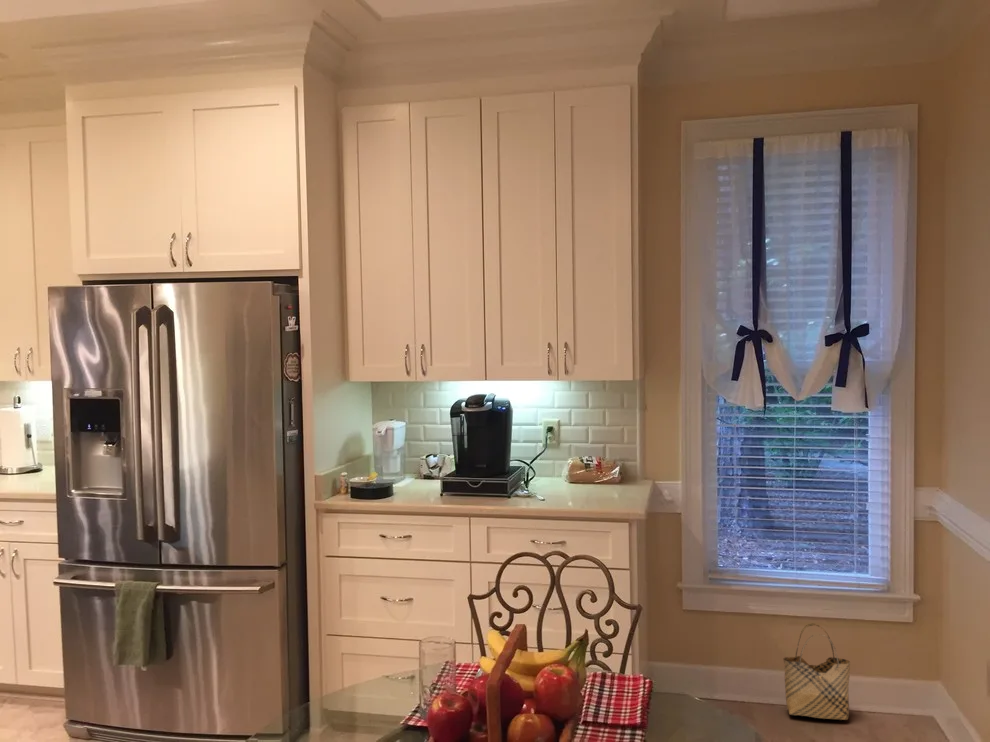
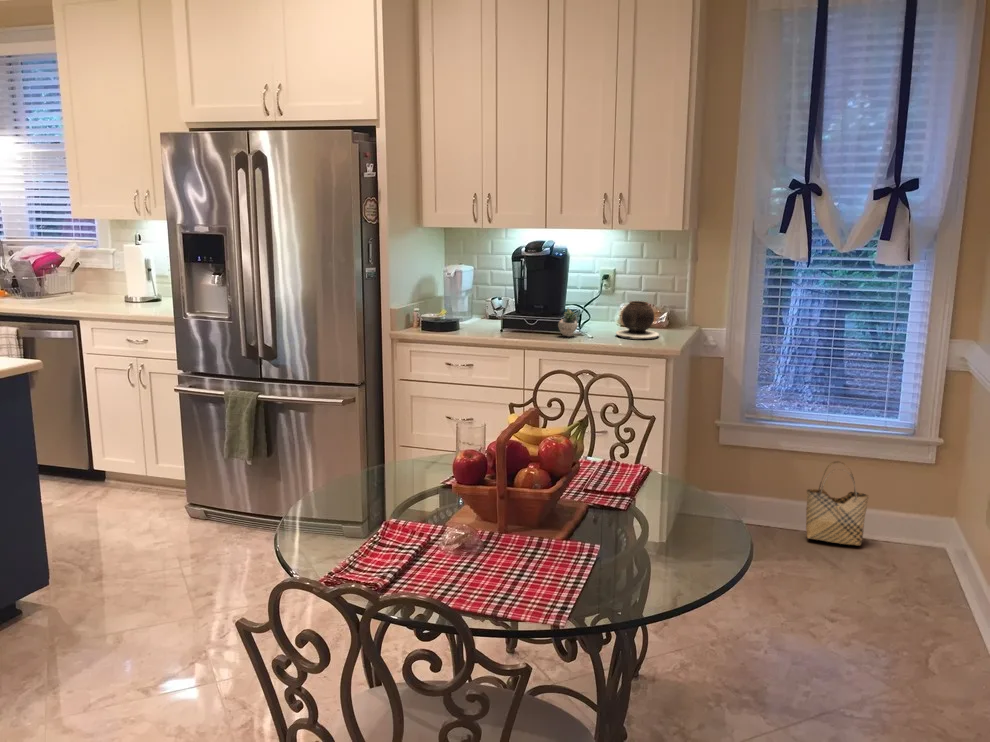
vase: none [569,458,617,501] -> present [616,301,659,339]
succulent plant: none [507,464,549,501] -> present [558,308,578,337]

